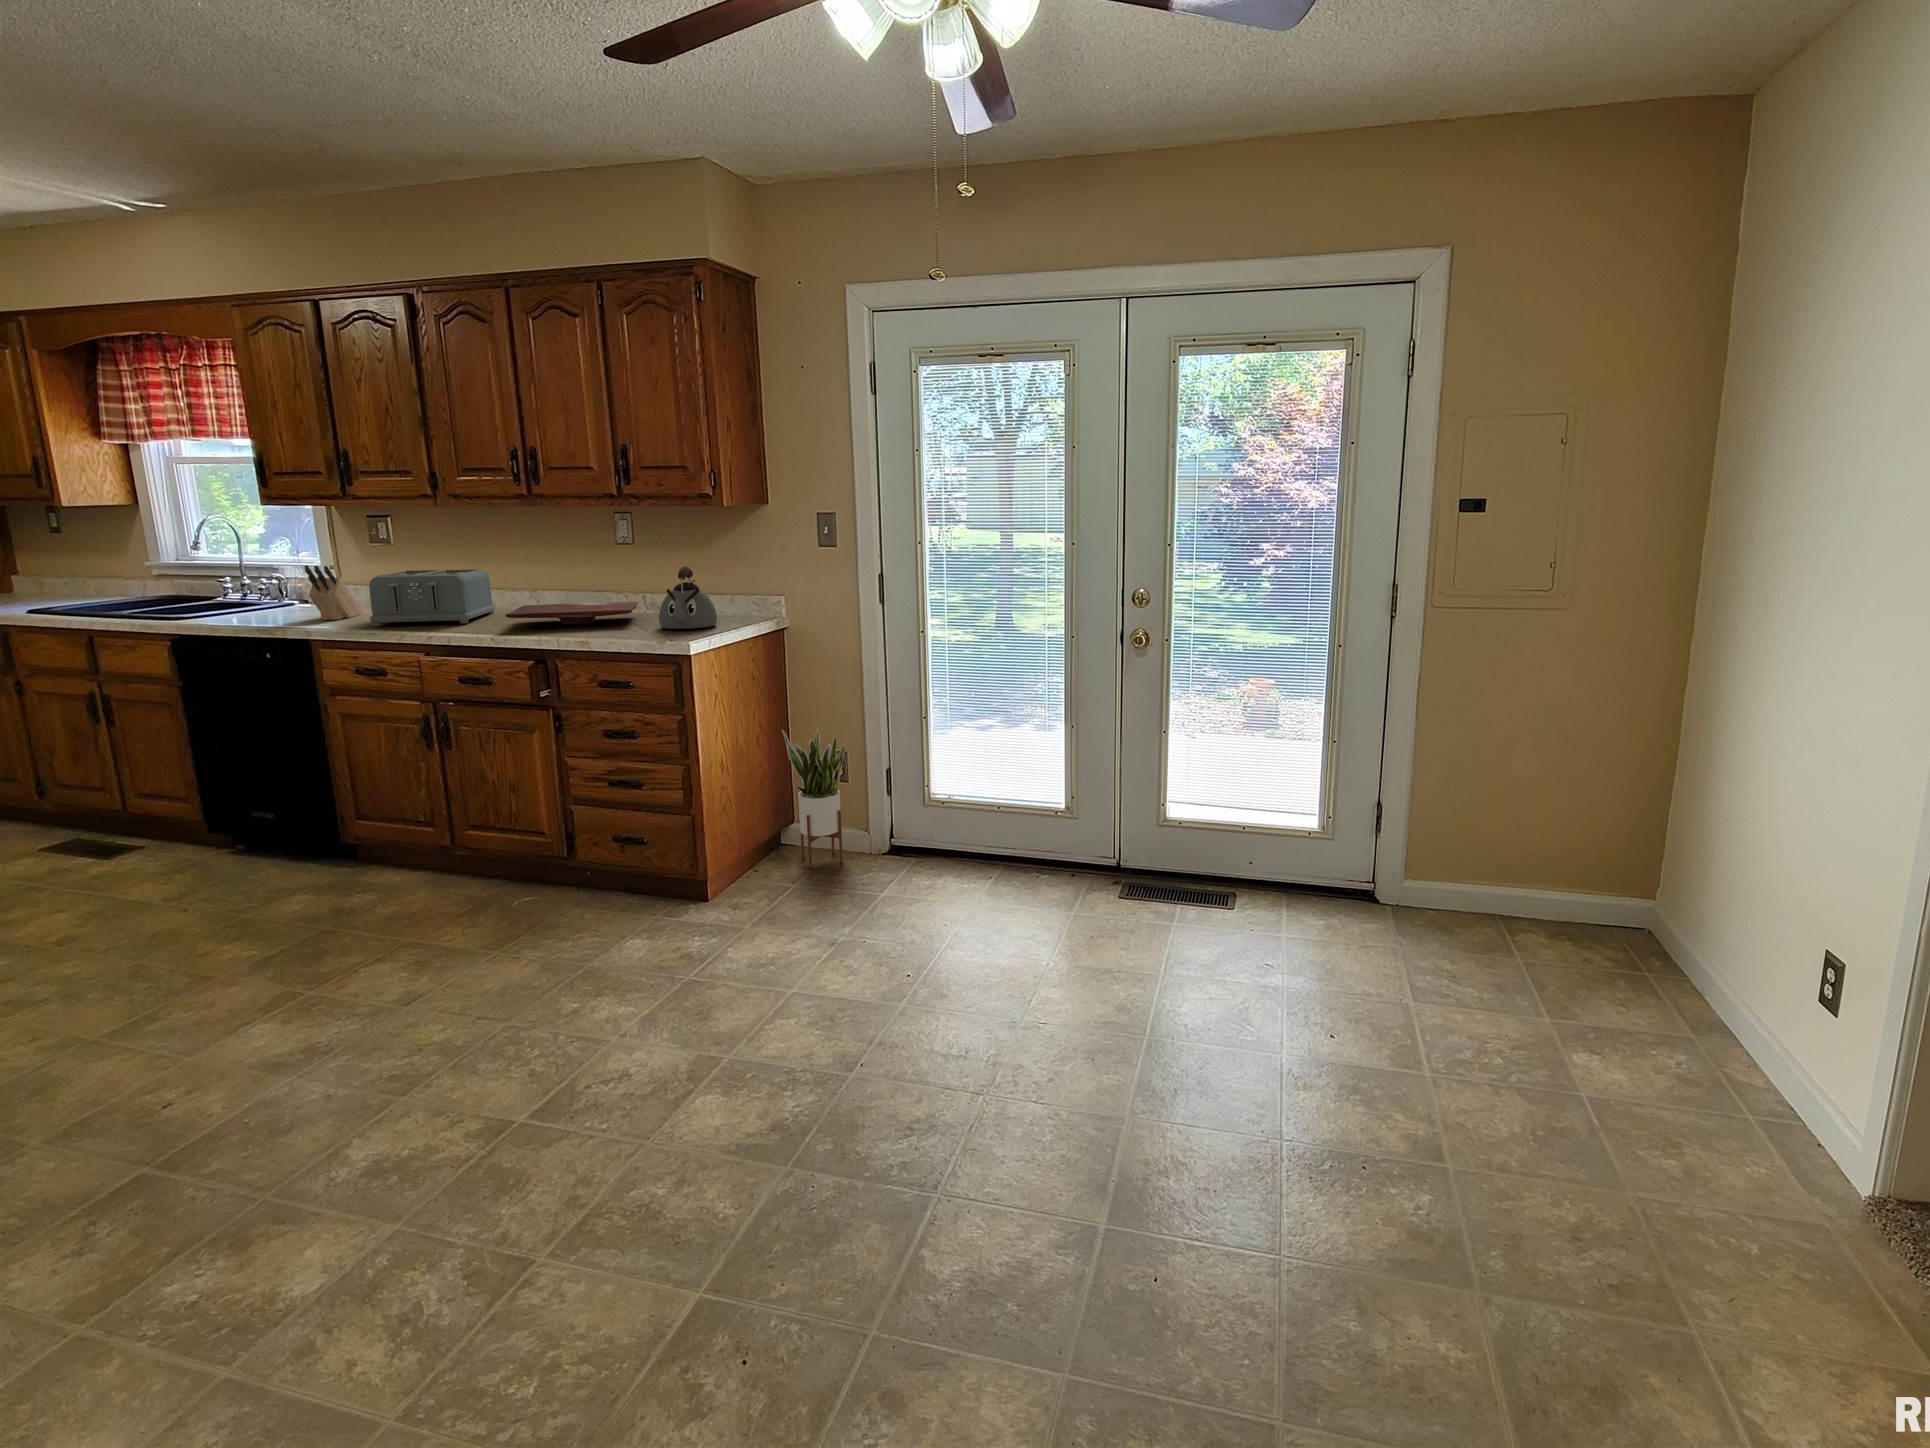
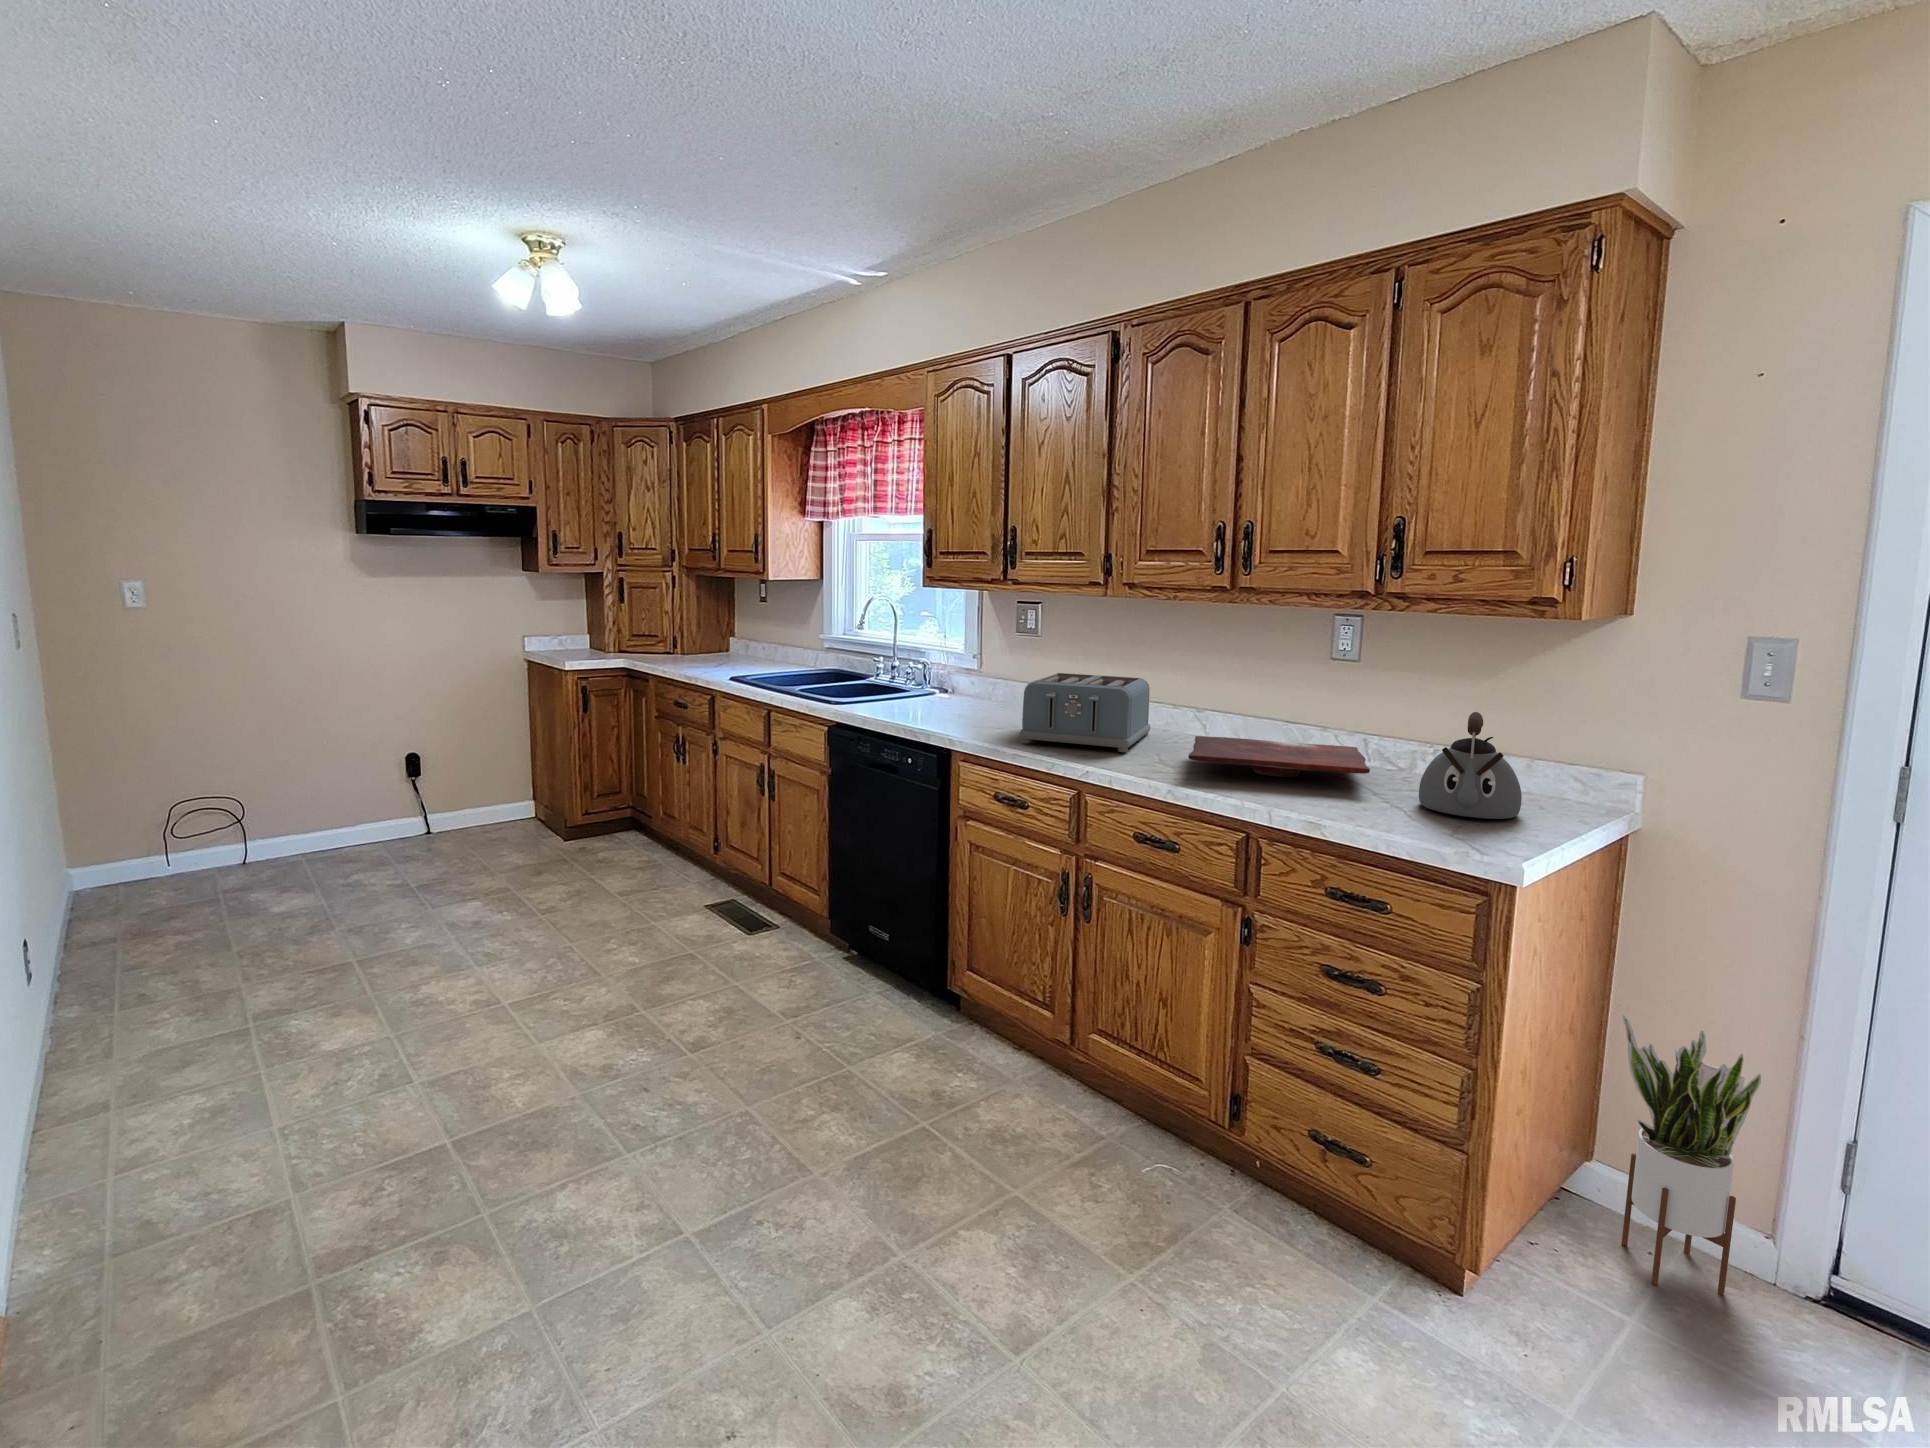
knife block: present [305,565,364,620] -> none [958,660,1004,724]

